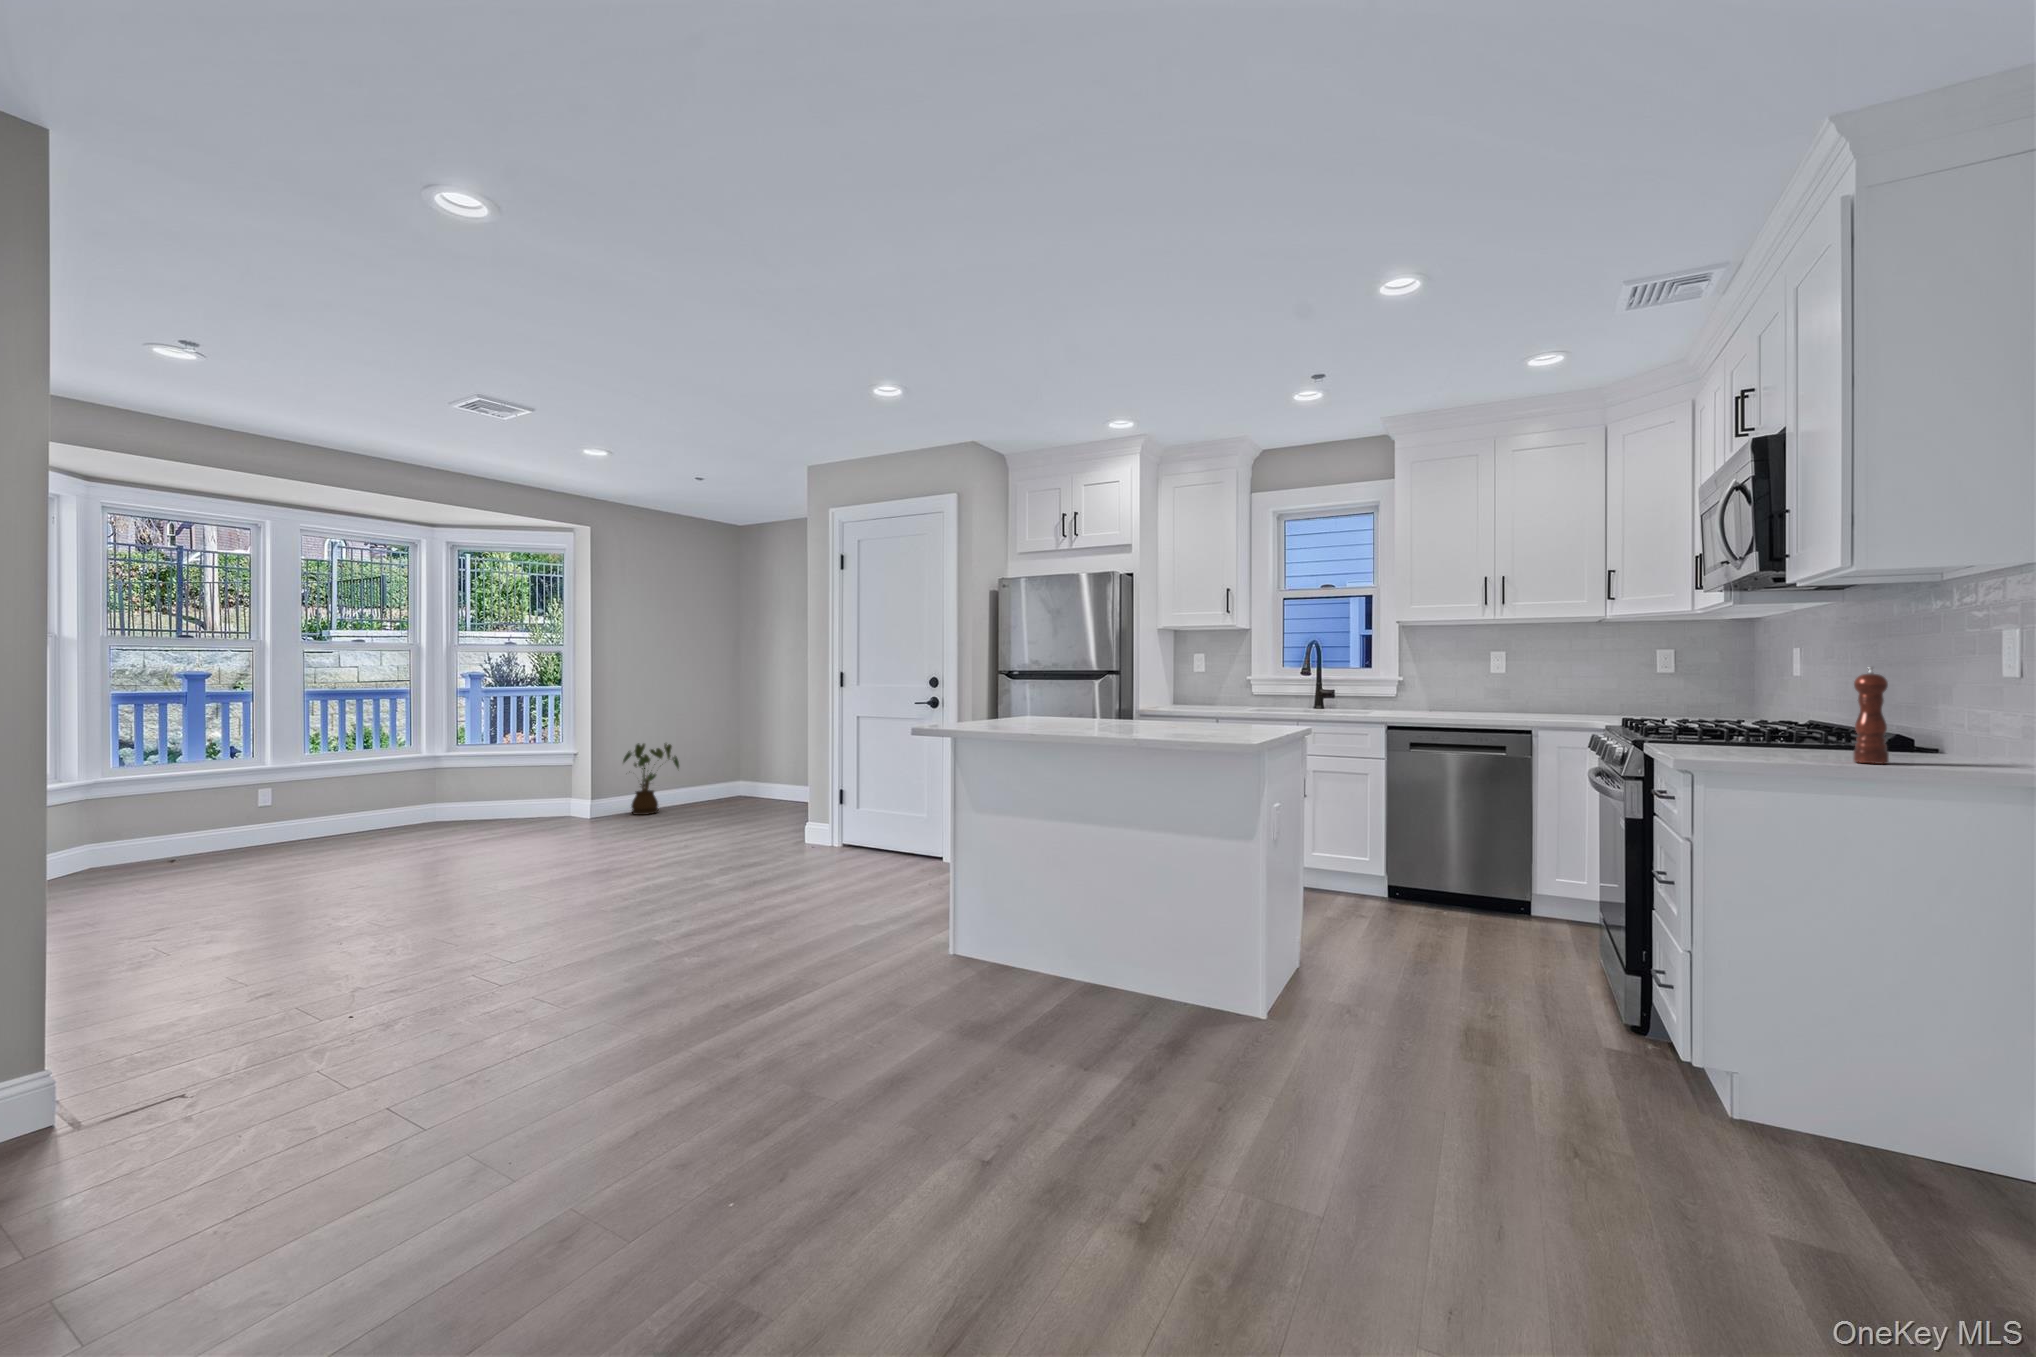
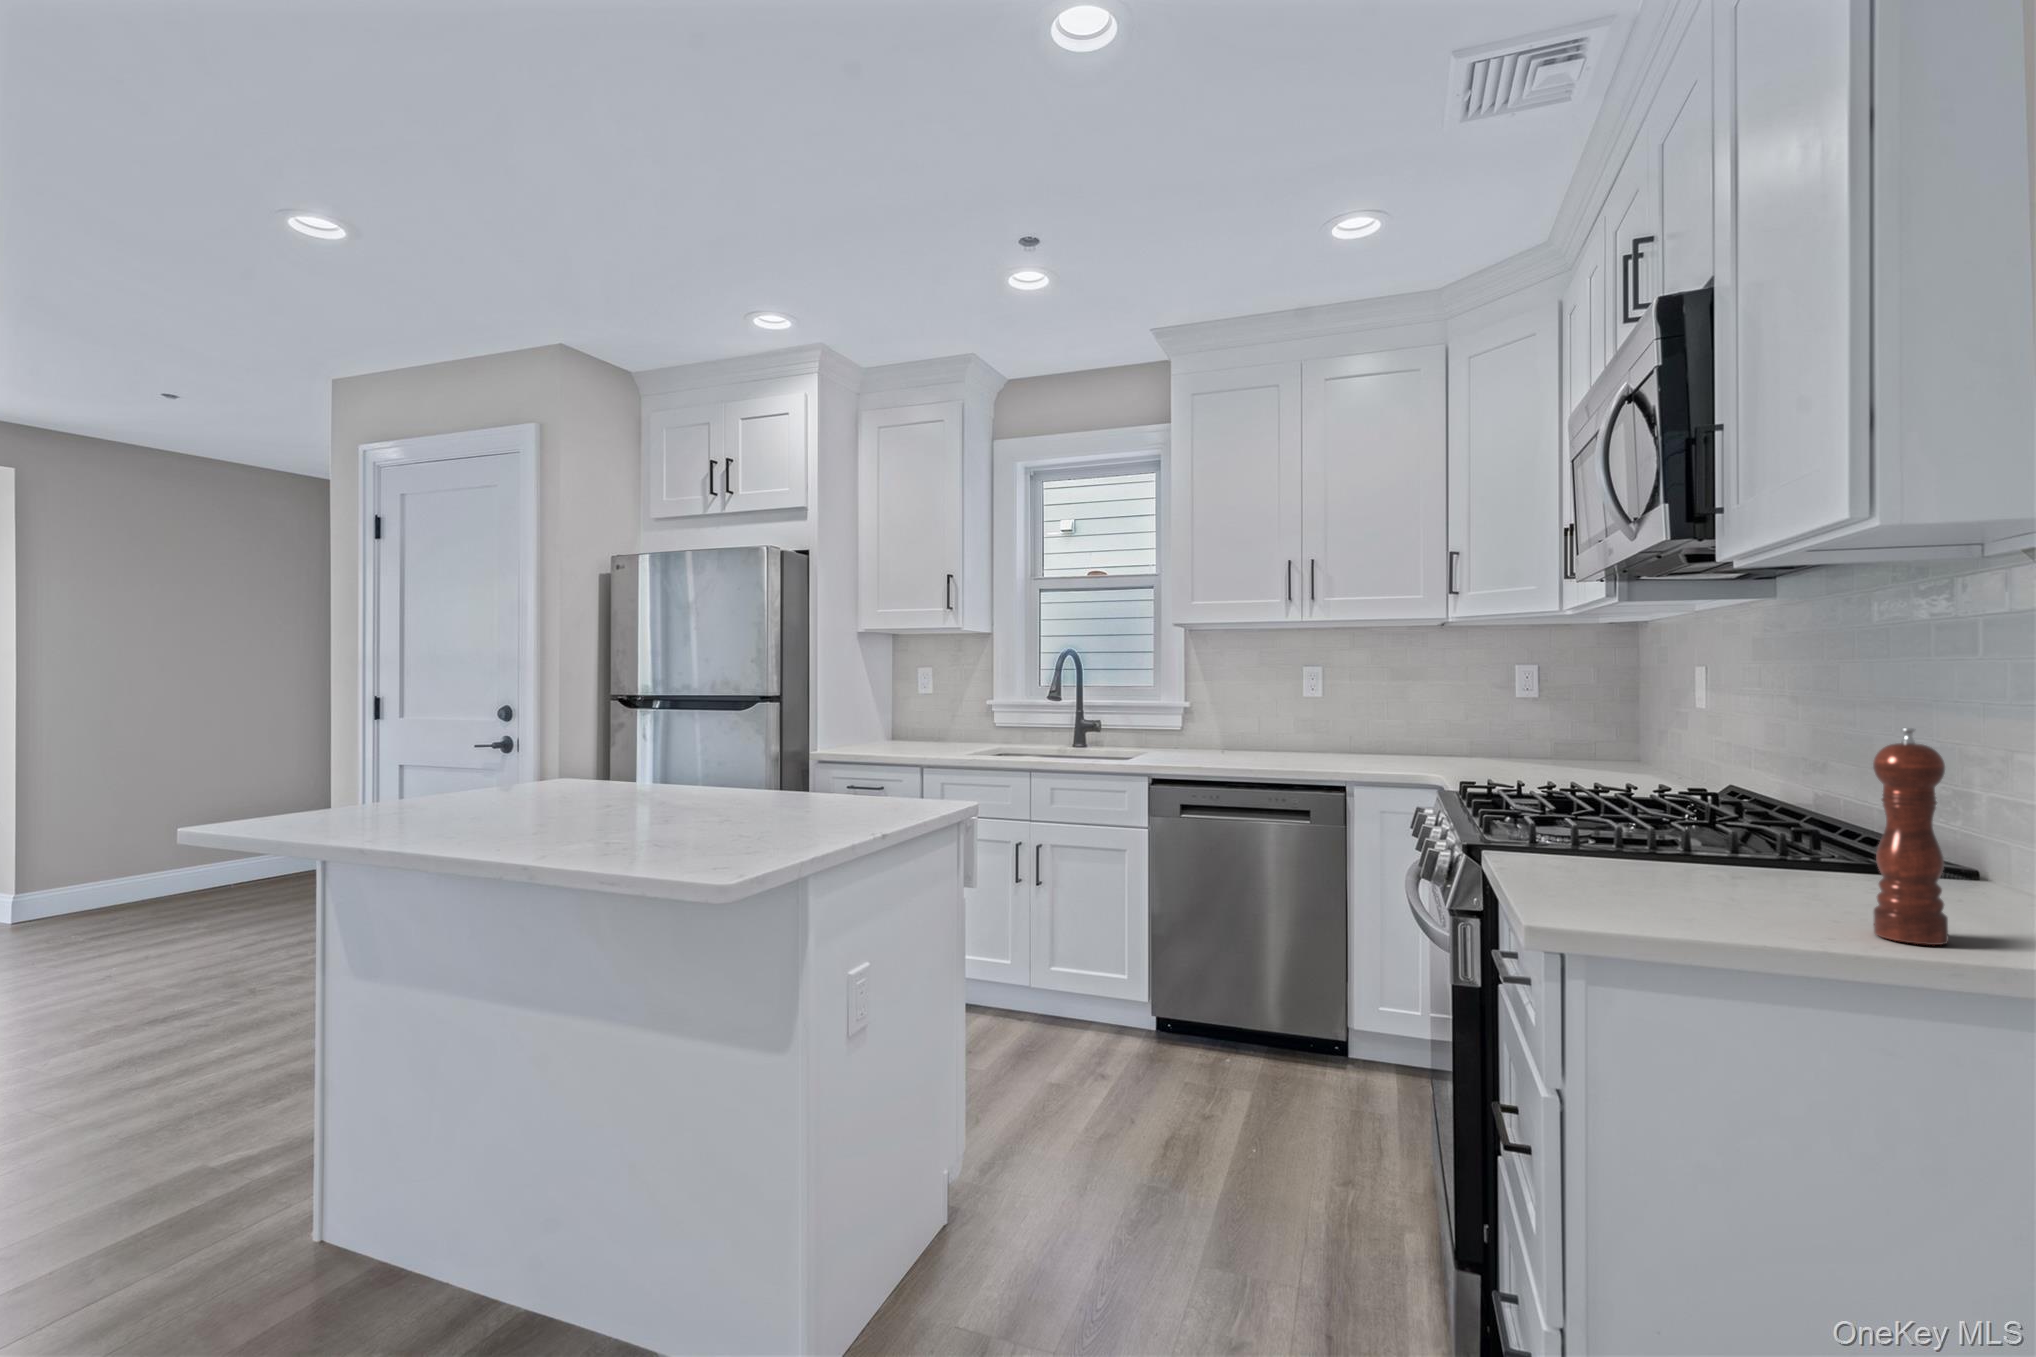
house plant: present [623,743,679,815] -> none [71,798,178,911]

